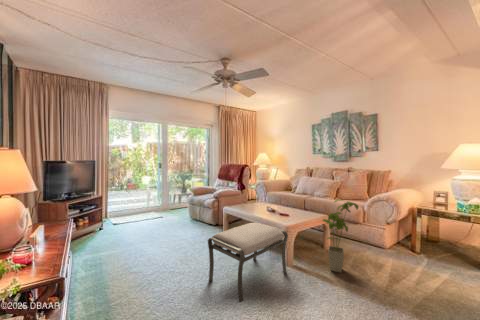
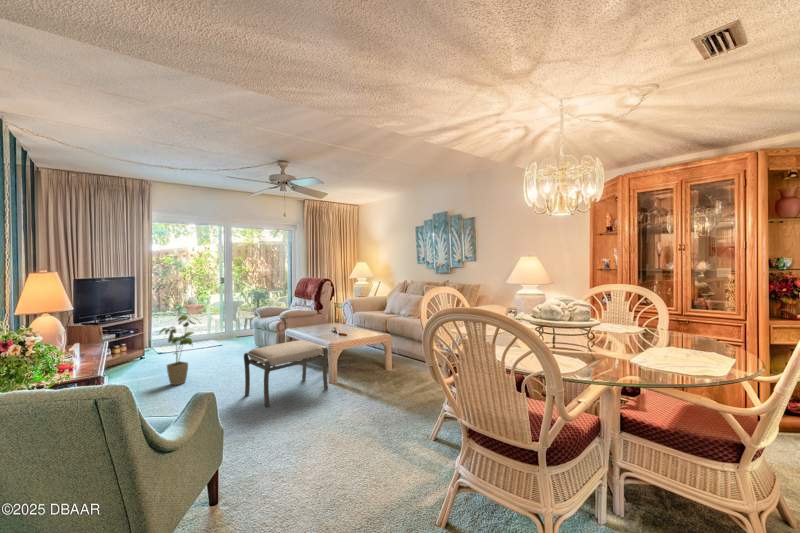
house plant: present [323,200,359,272] -> present [159,315,196,385]

